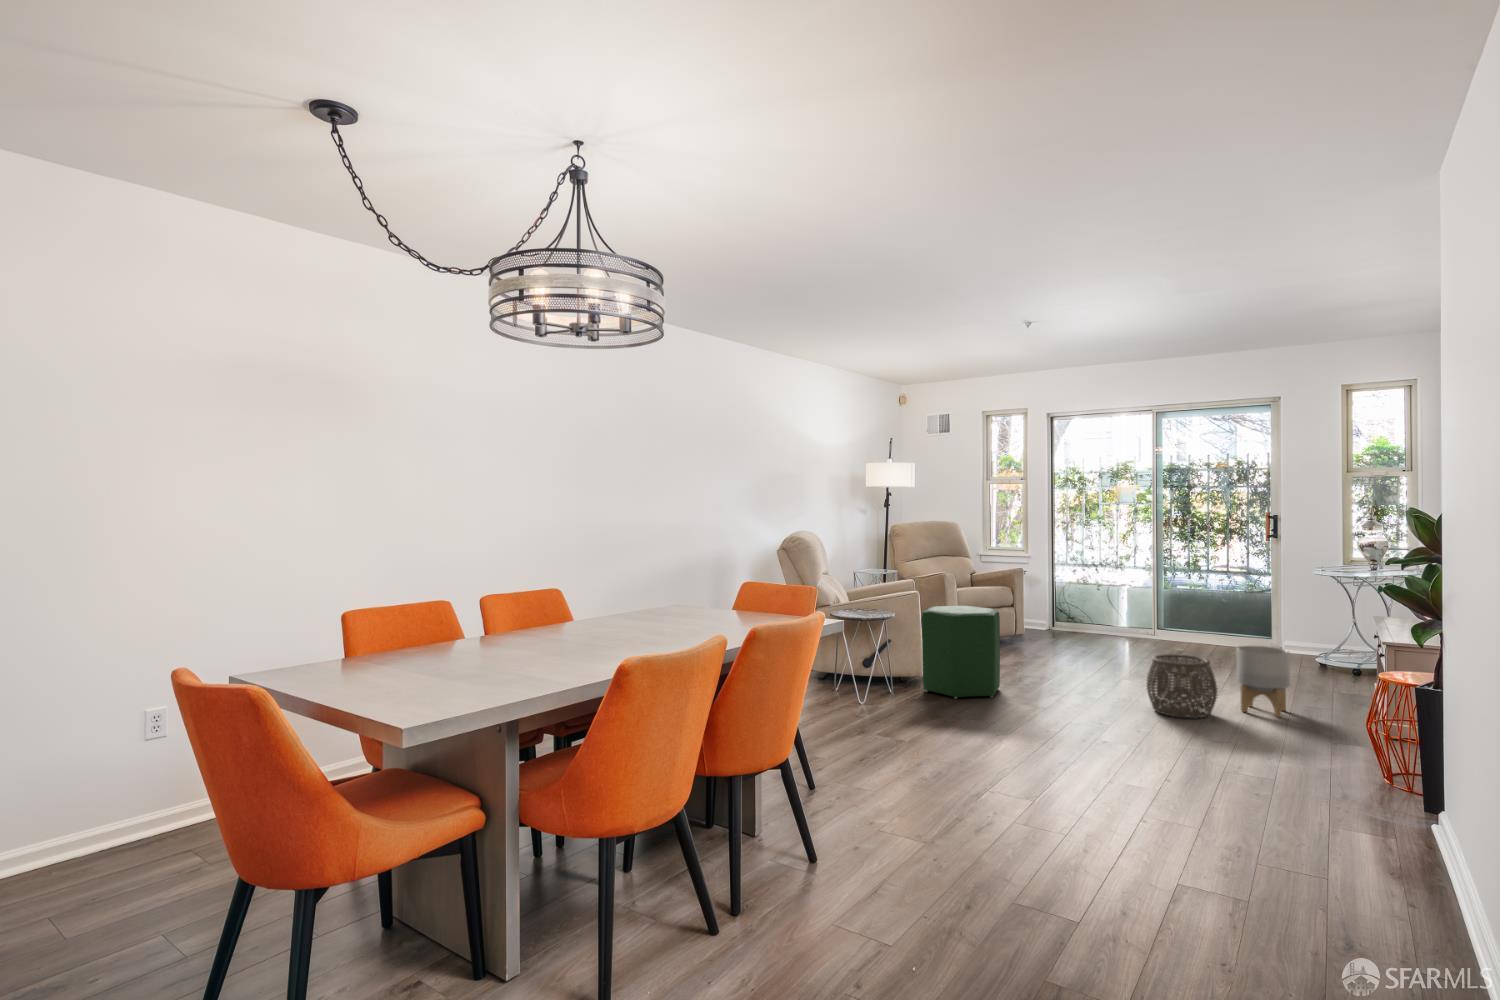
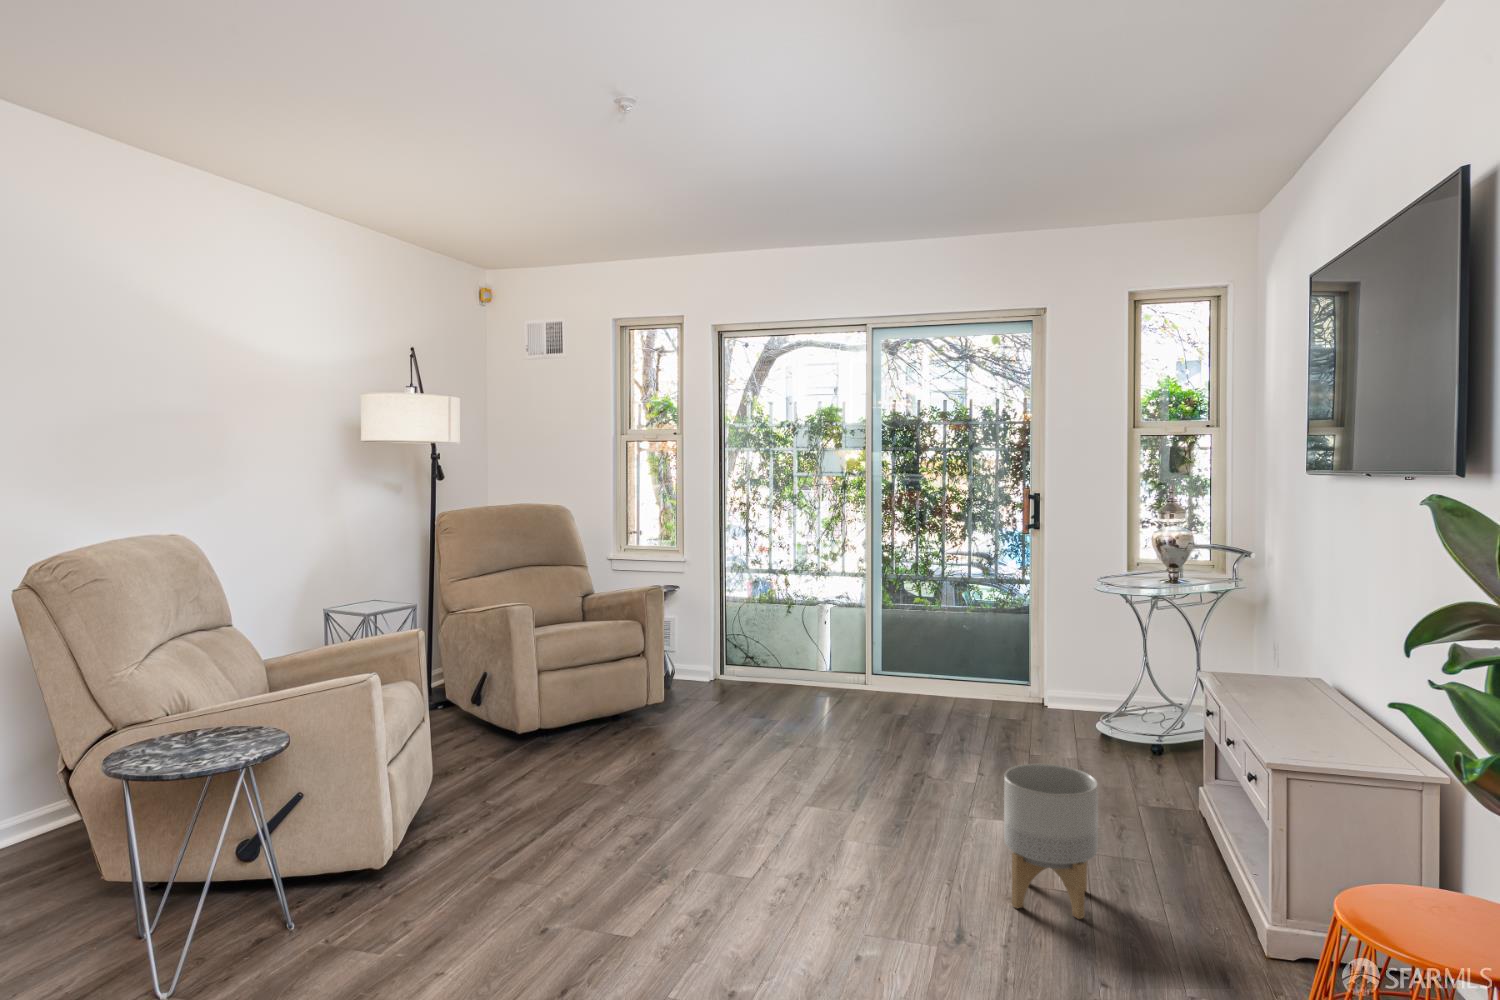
ottoman: present [922,606,1000,699] -> none [378,703,561,940]
woven basket: present [1146,654,1217,719] -> none [838,800,975,957]

